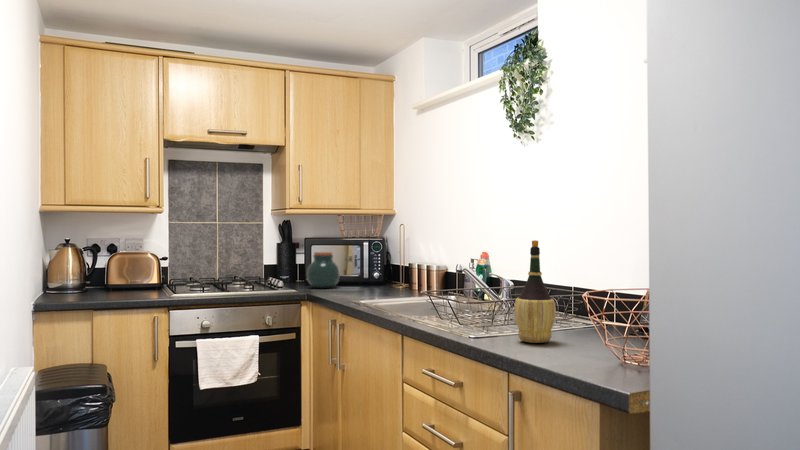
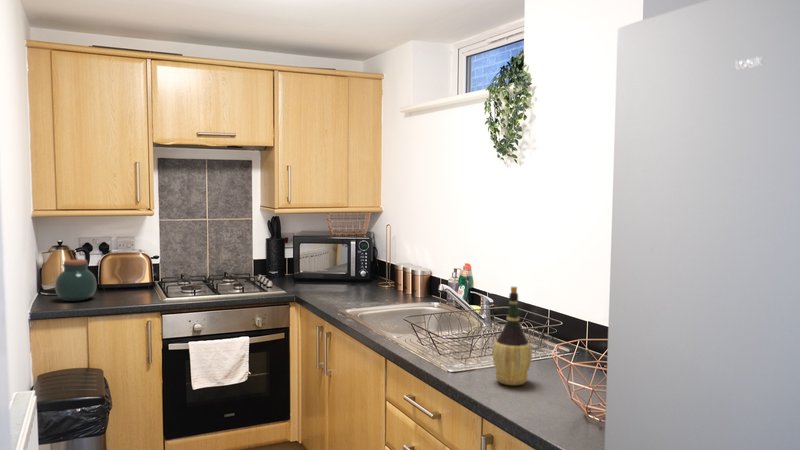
jar: present [307,252,339,288] -> present [55,259,96,301]

